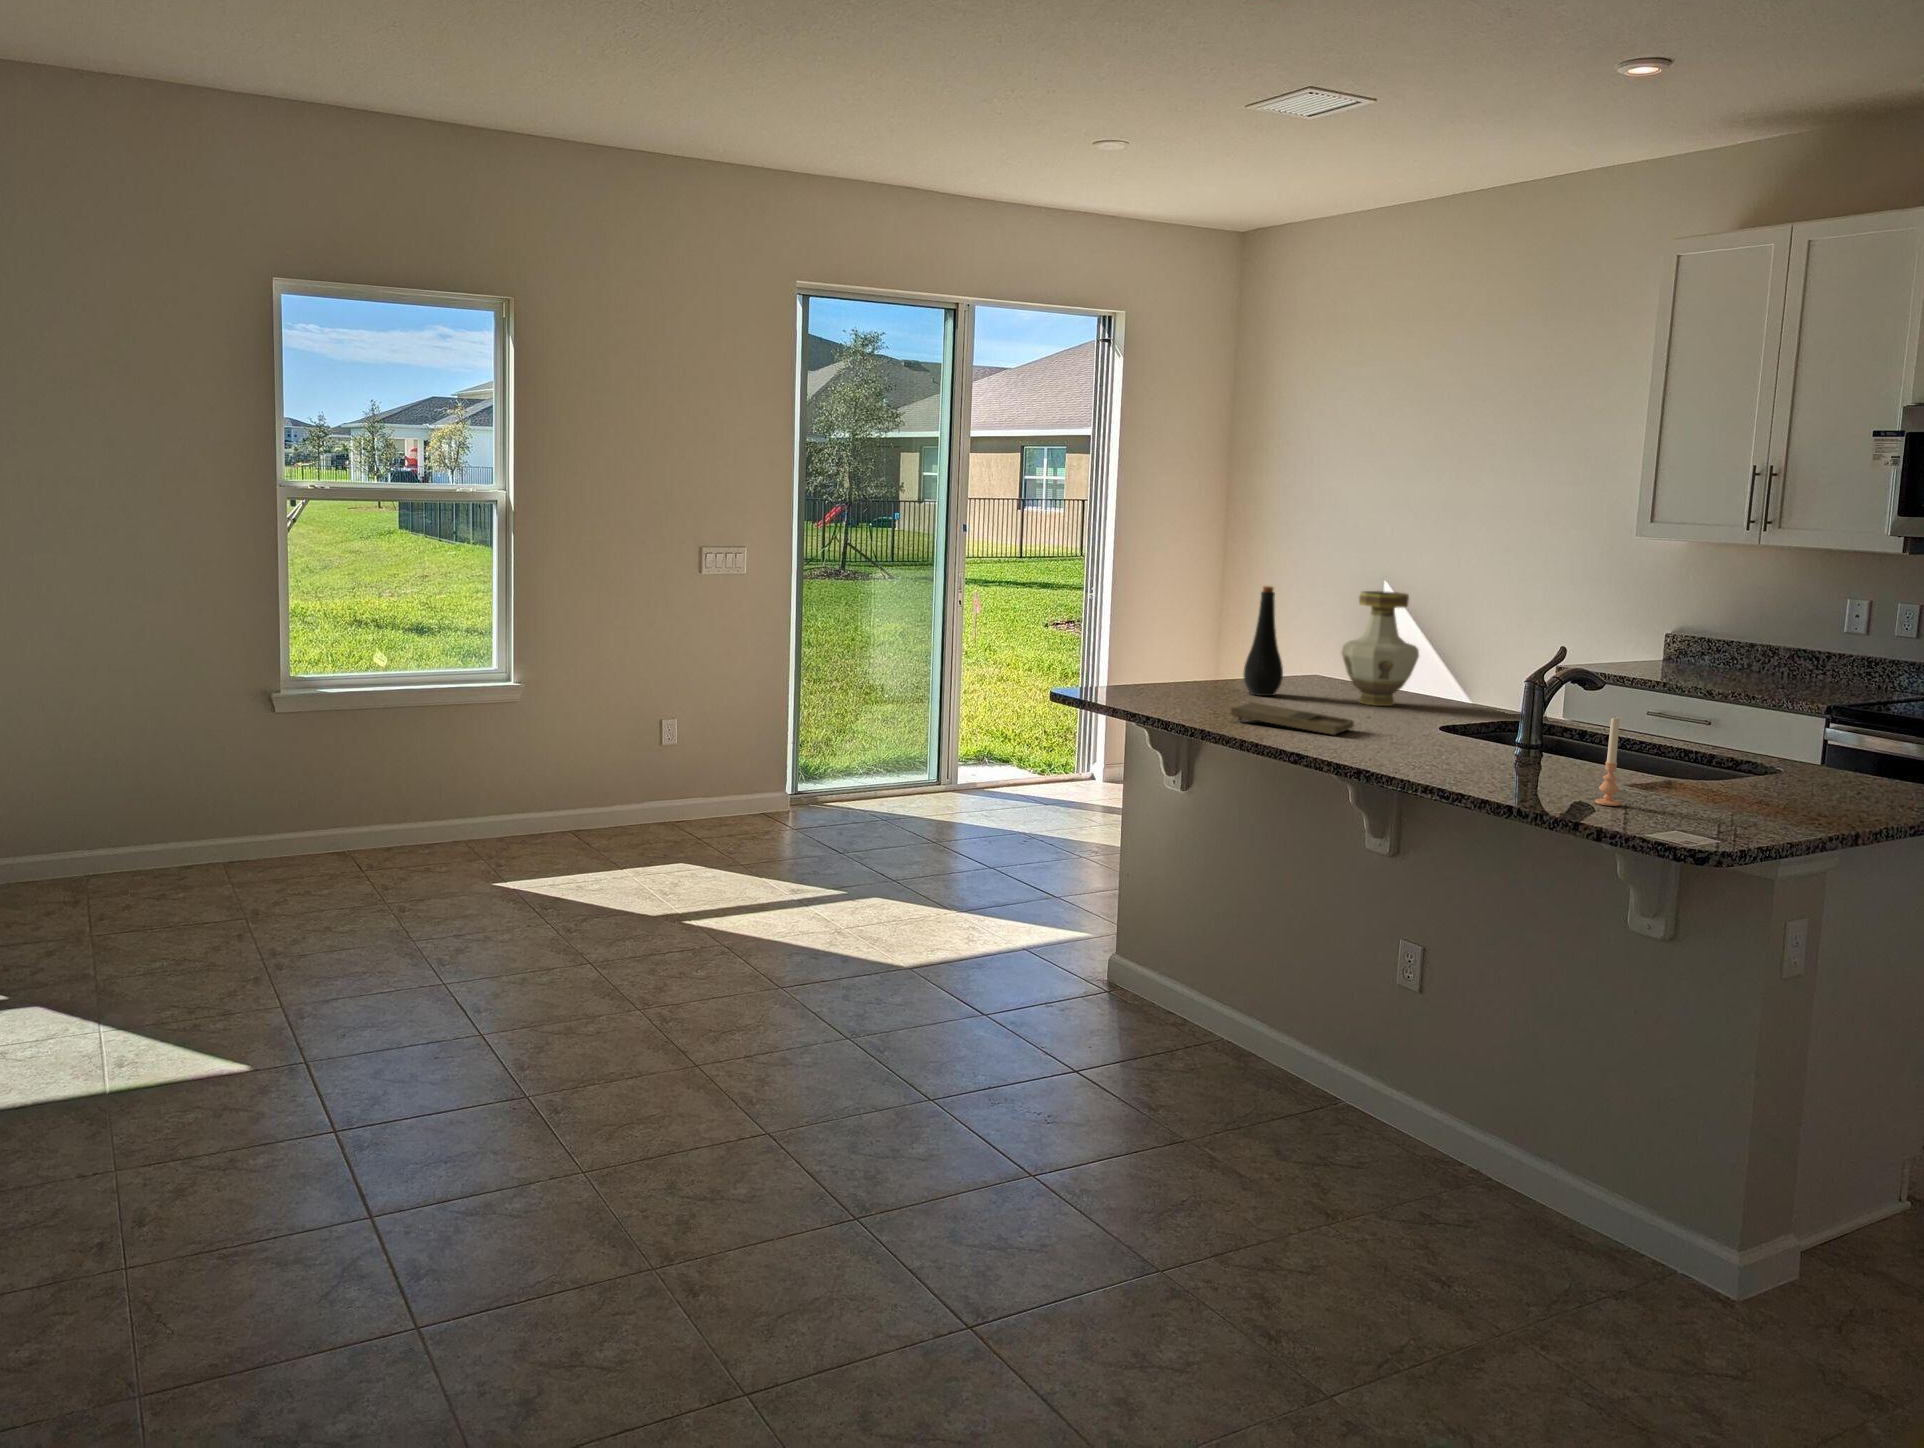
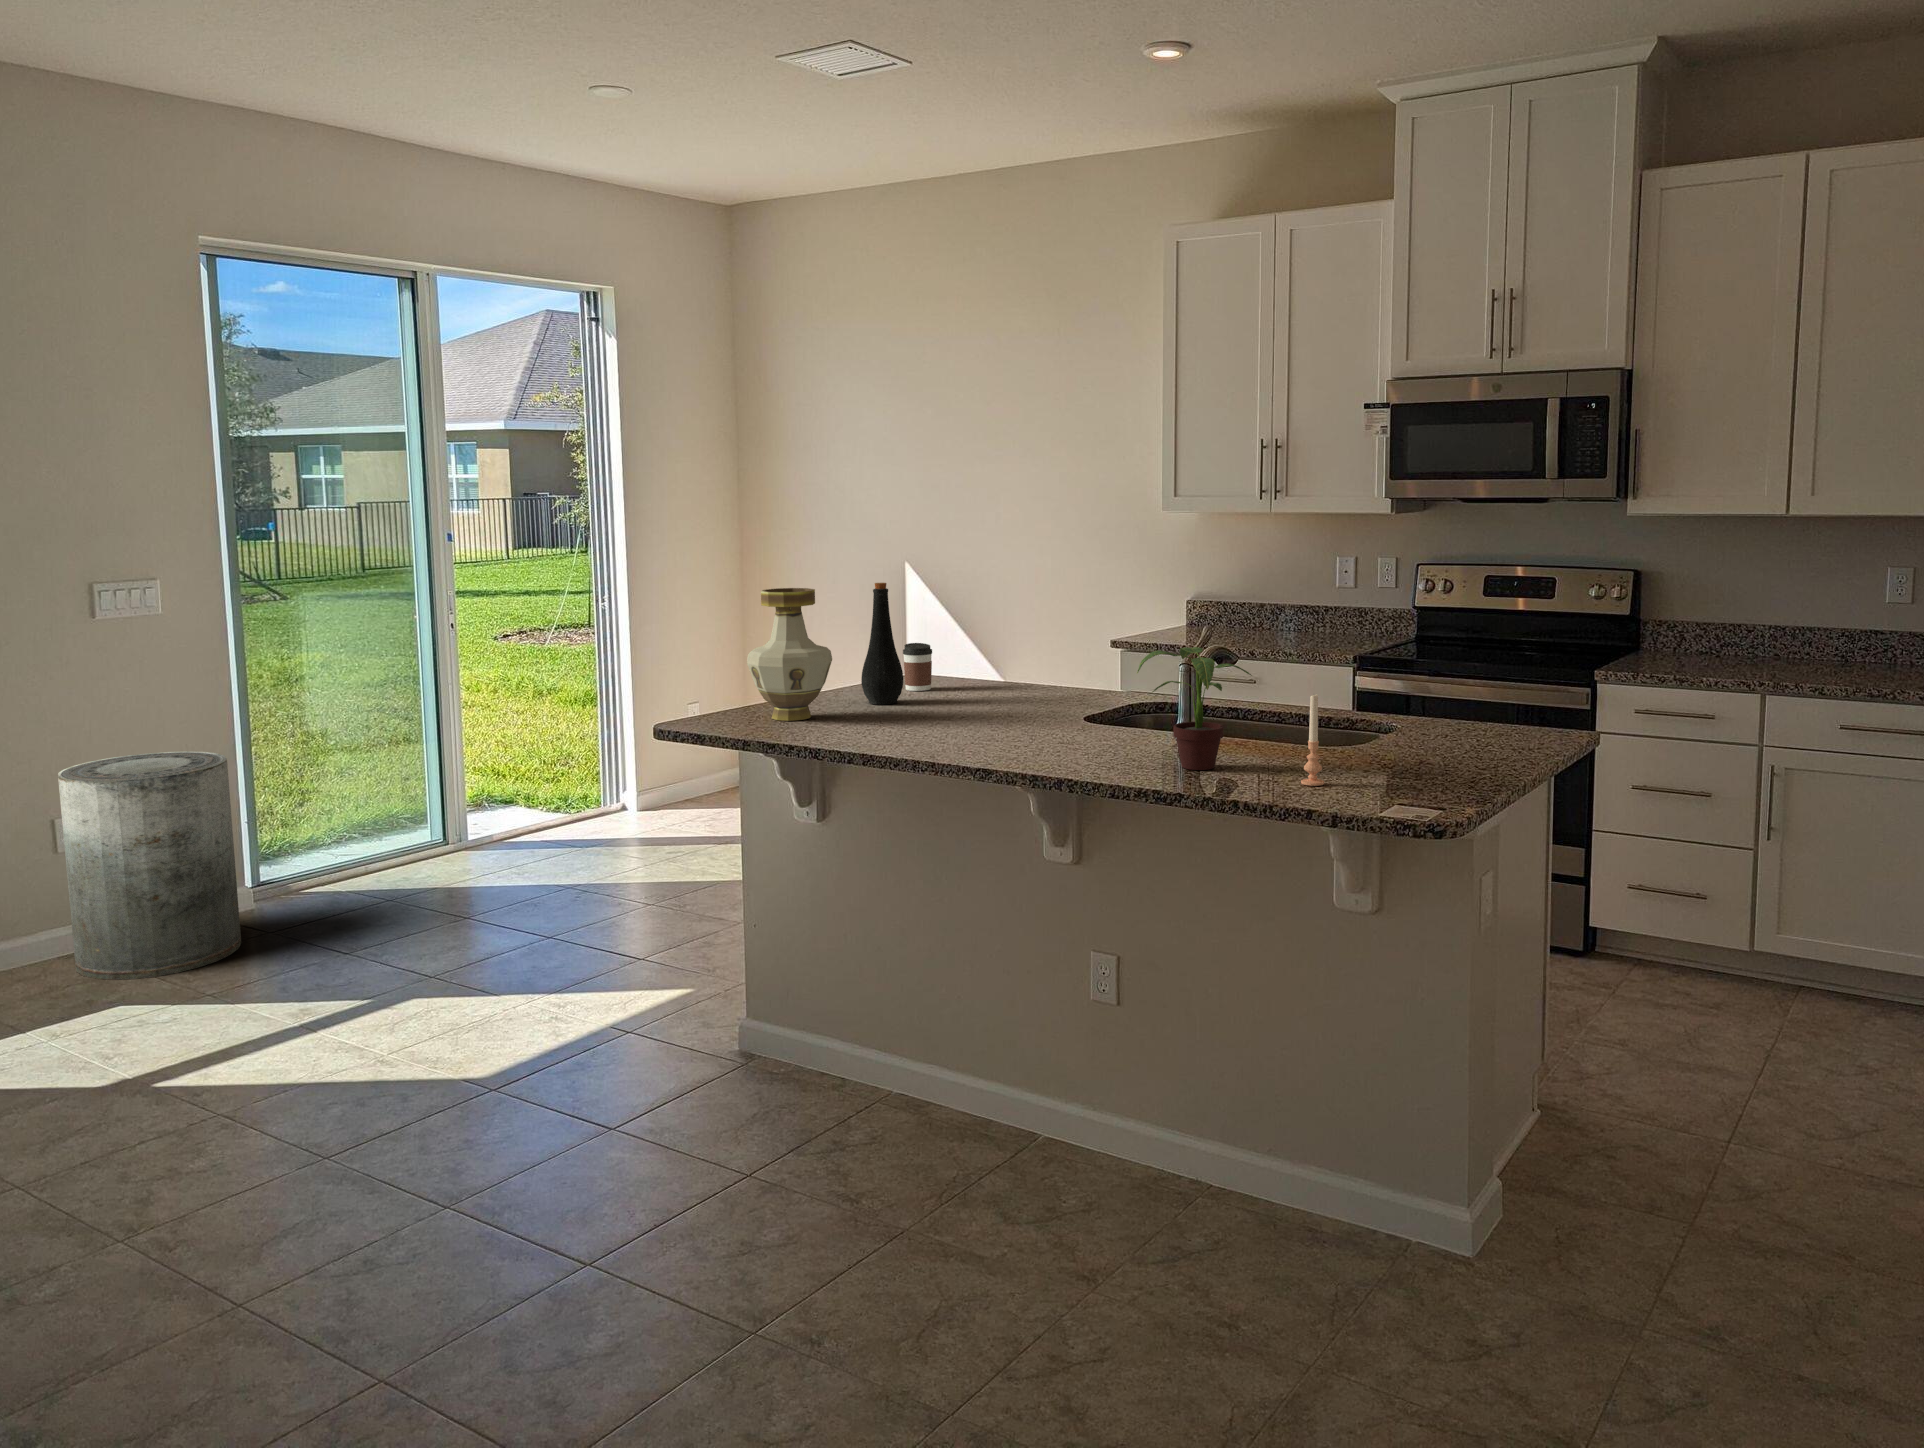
vase: present [1342,591,1419,706] -> present [747,588,832,721]
coffee cup: none [1295,645,1323,689] -> present [903,643,932,691]
potted plant: none [1448,663,1572,780] -> present [1137,647,1252,770]
trash can: none [663,680,774,846] -> present [58,752,241,980]
tray: present [1231,702,1354,735] -> none [882,714,1011,742]

